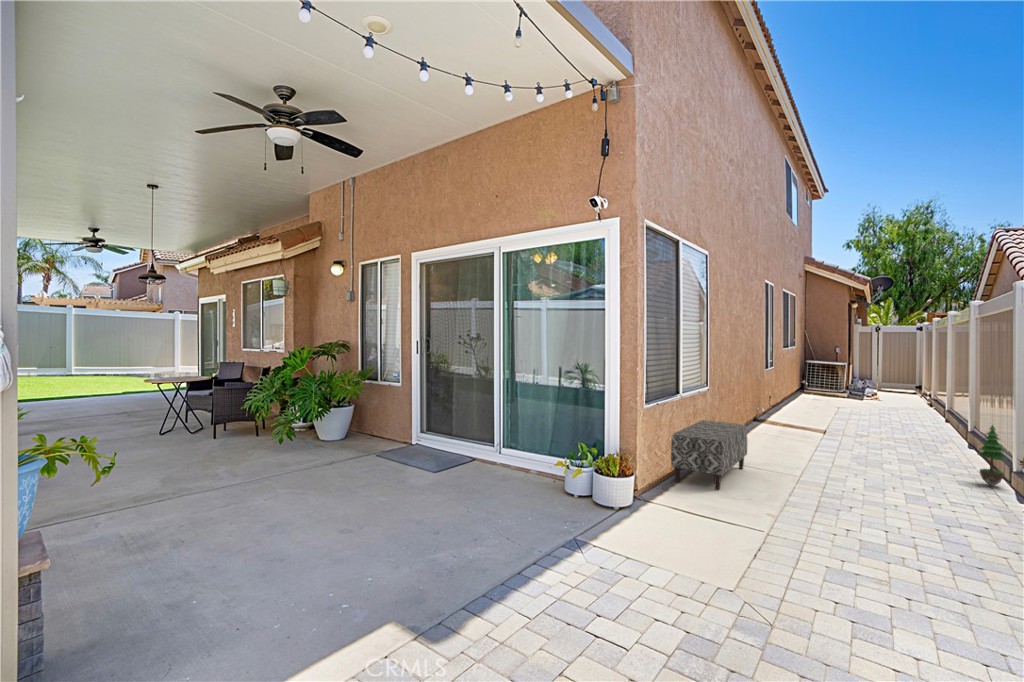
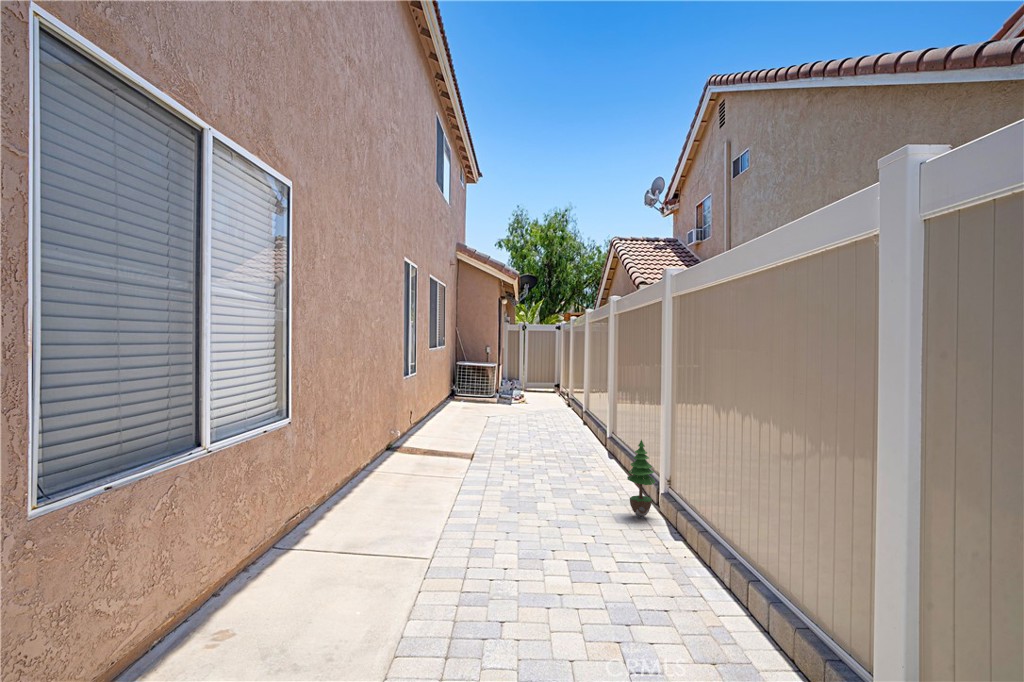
bench: present [671,420,747,491] -> none [163,479,345,643]

